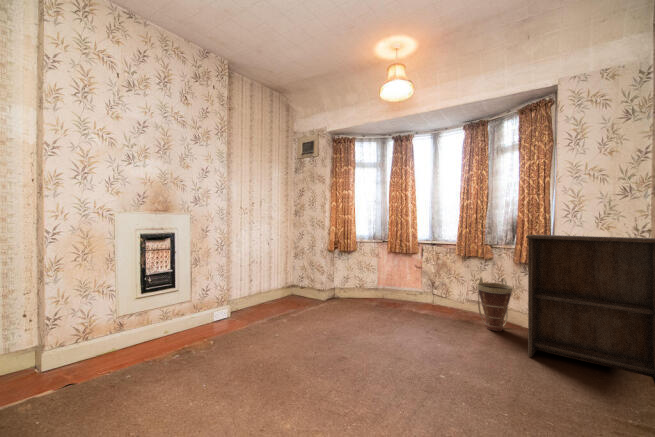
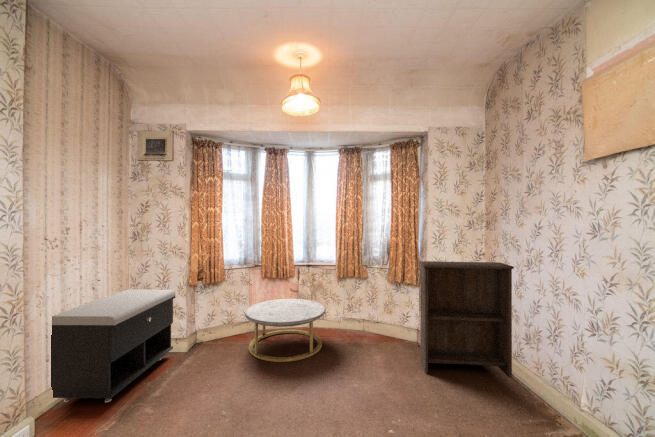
storage bench: none [241,249,317,314] -> present [51,289,176,403]
coffee table: none [365,272,439,321] -> present [245,299,325,362]
basket: present [477,277,513,331] -> none [359,296,394,349]

